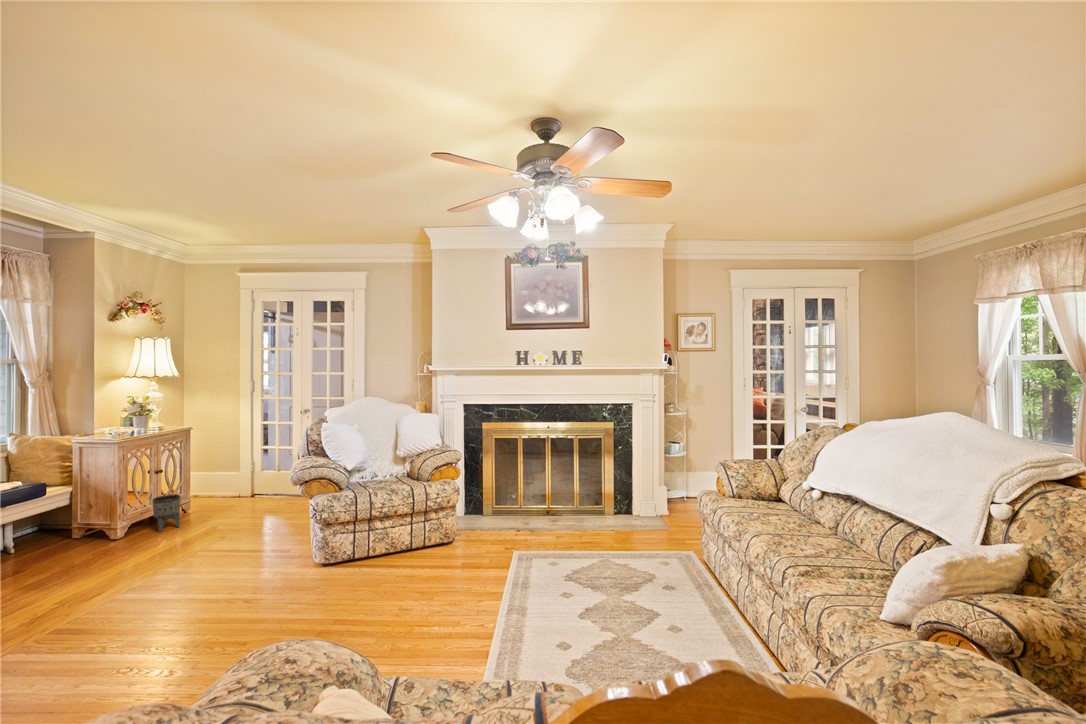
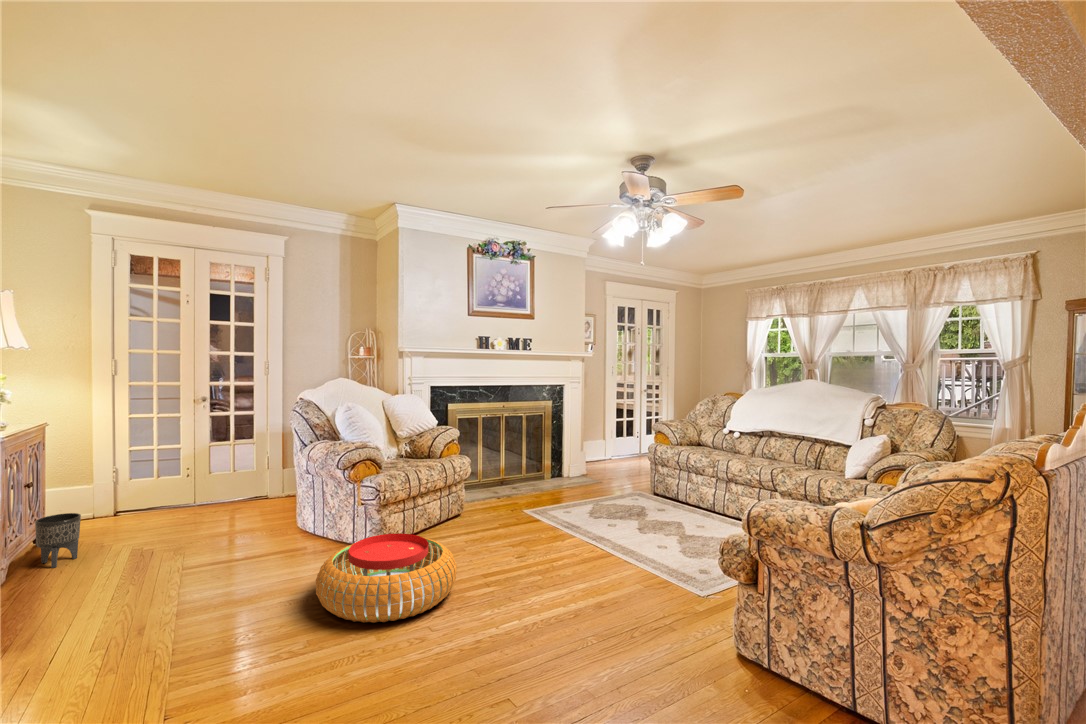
pouf: none [171,555,314,641] -> present [316,533,457,623]

